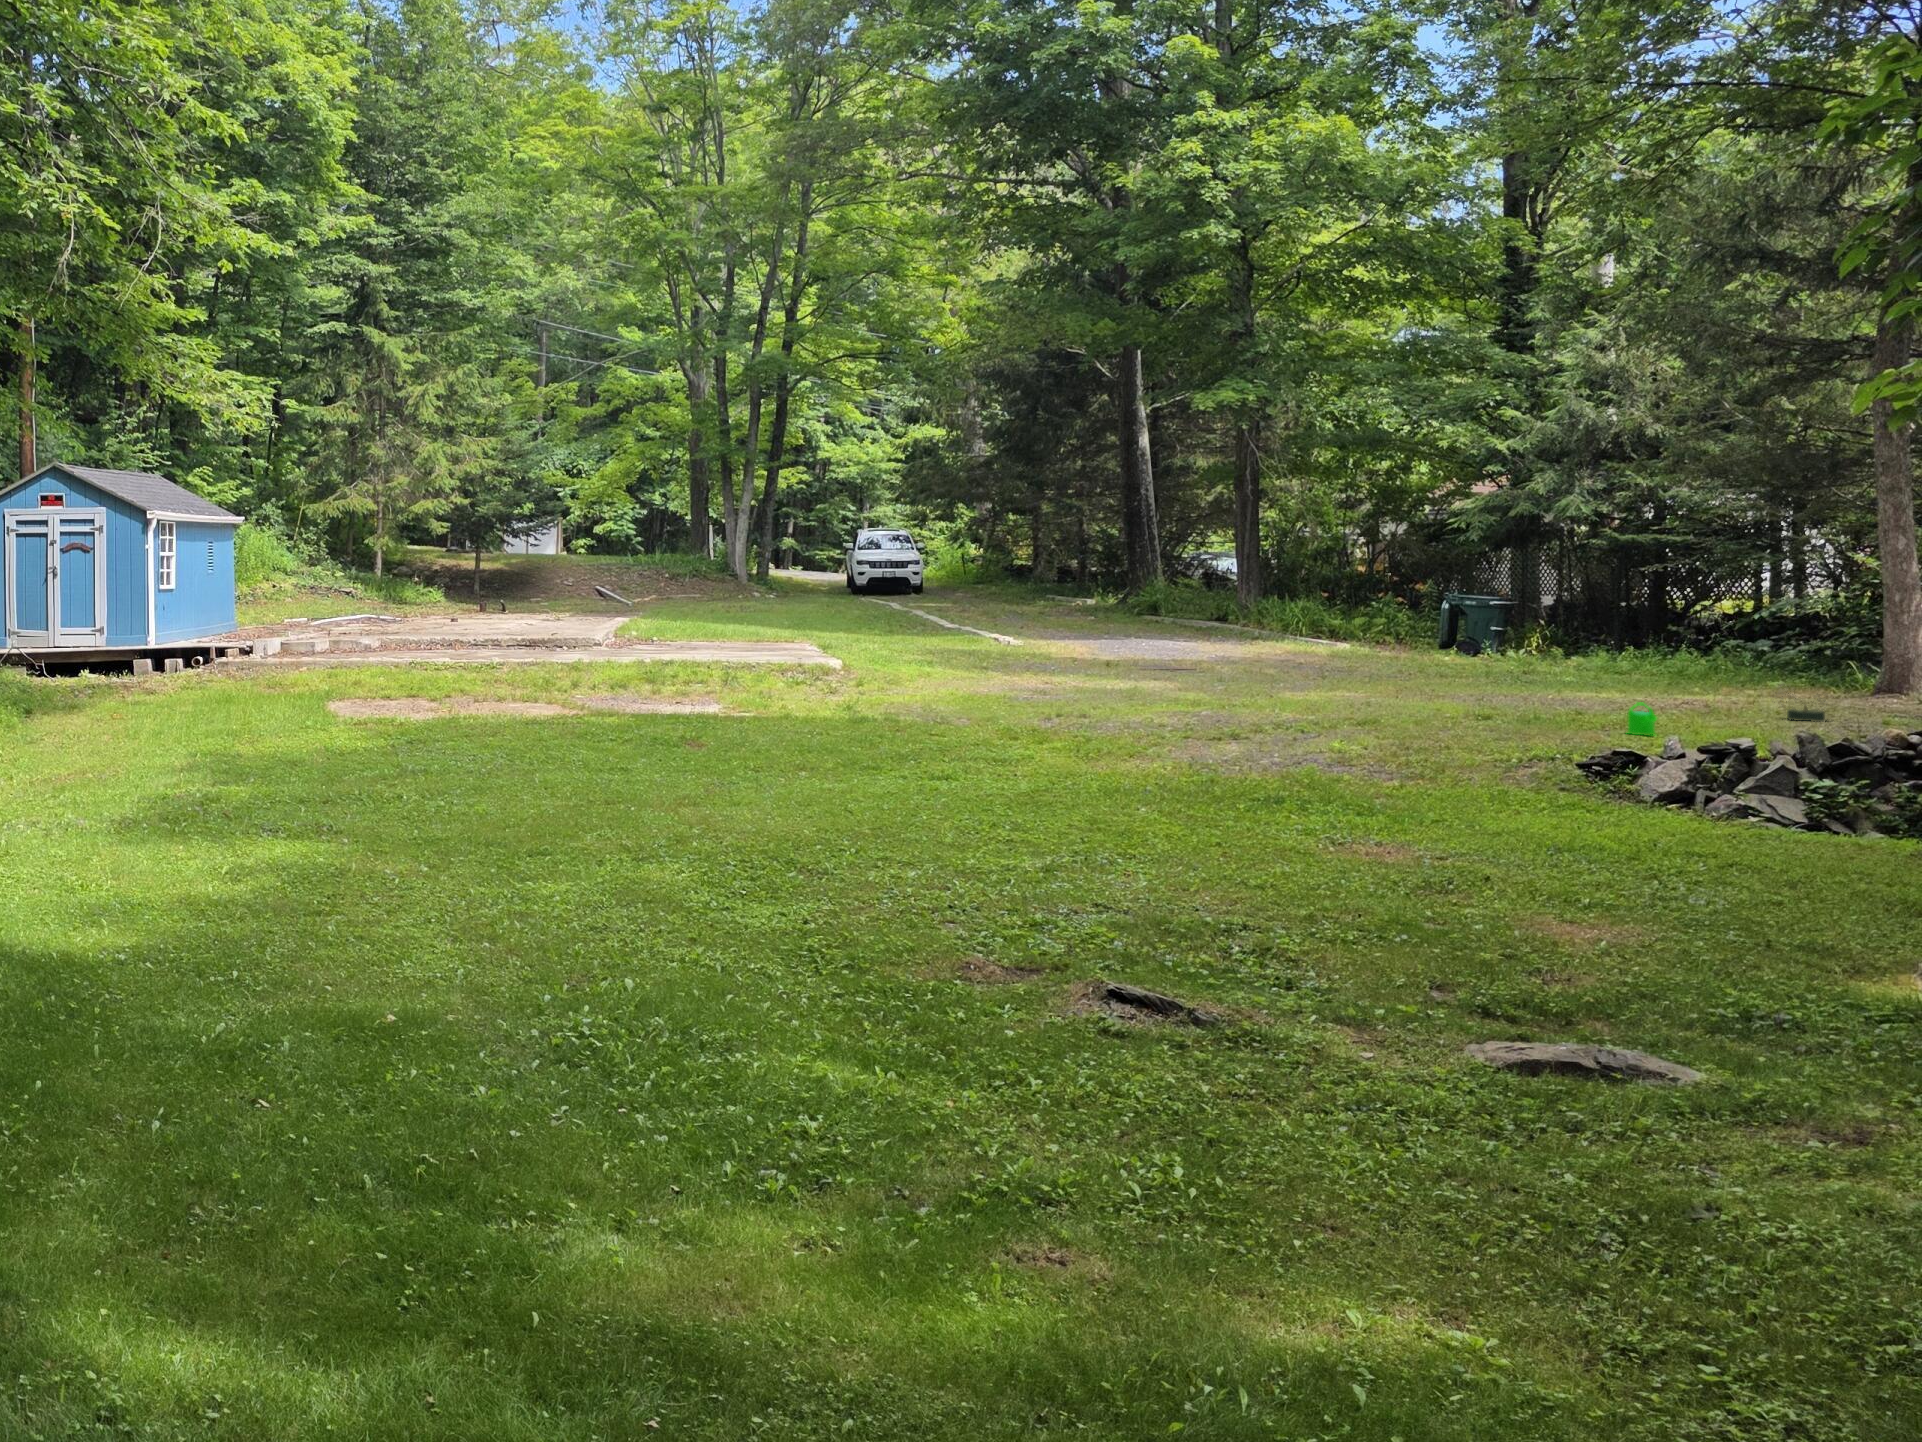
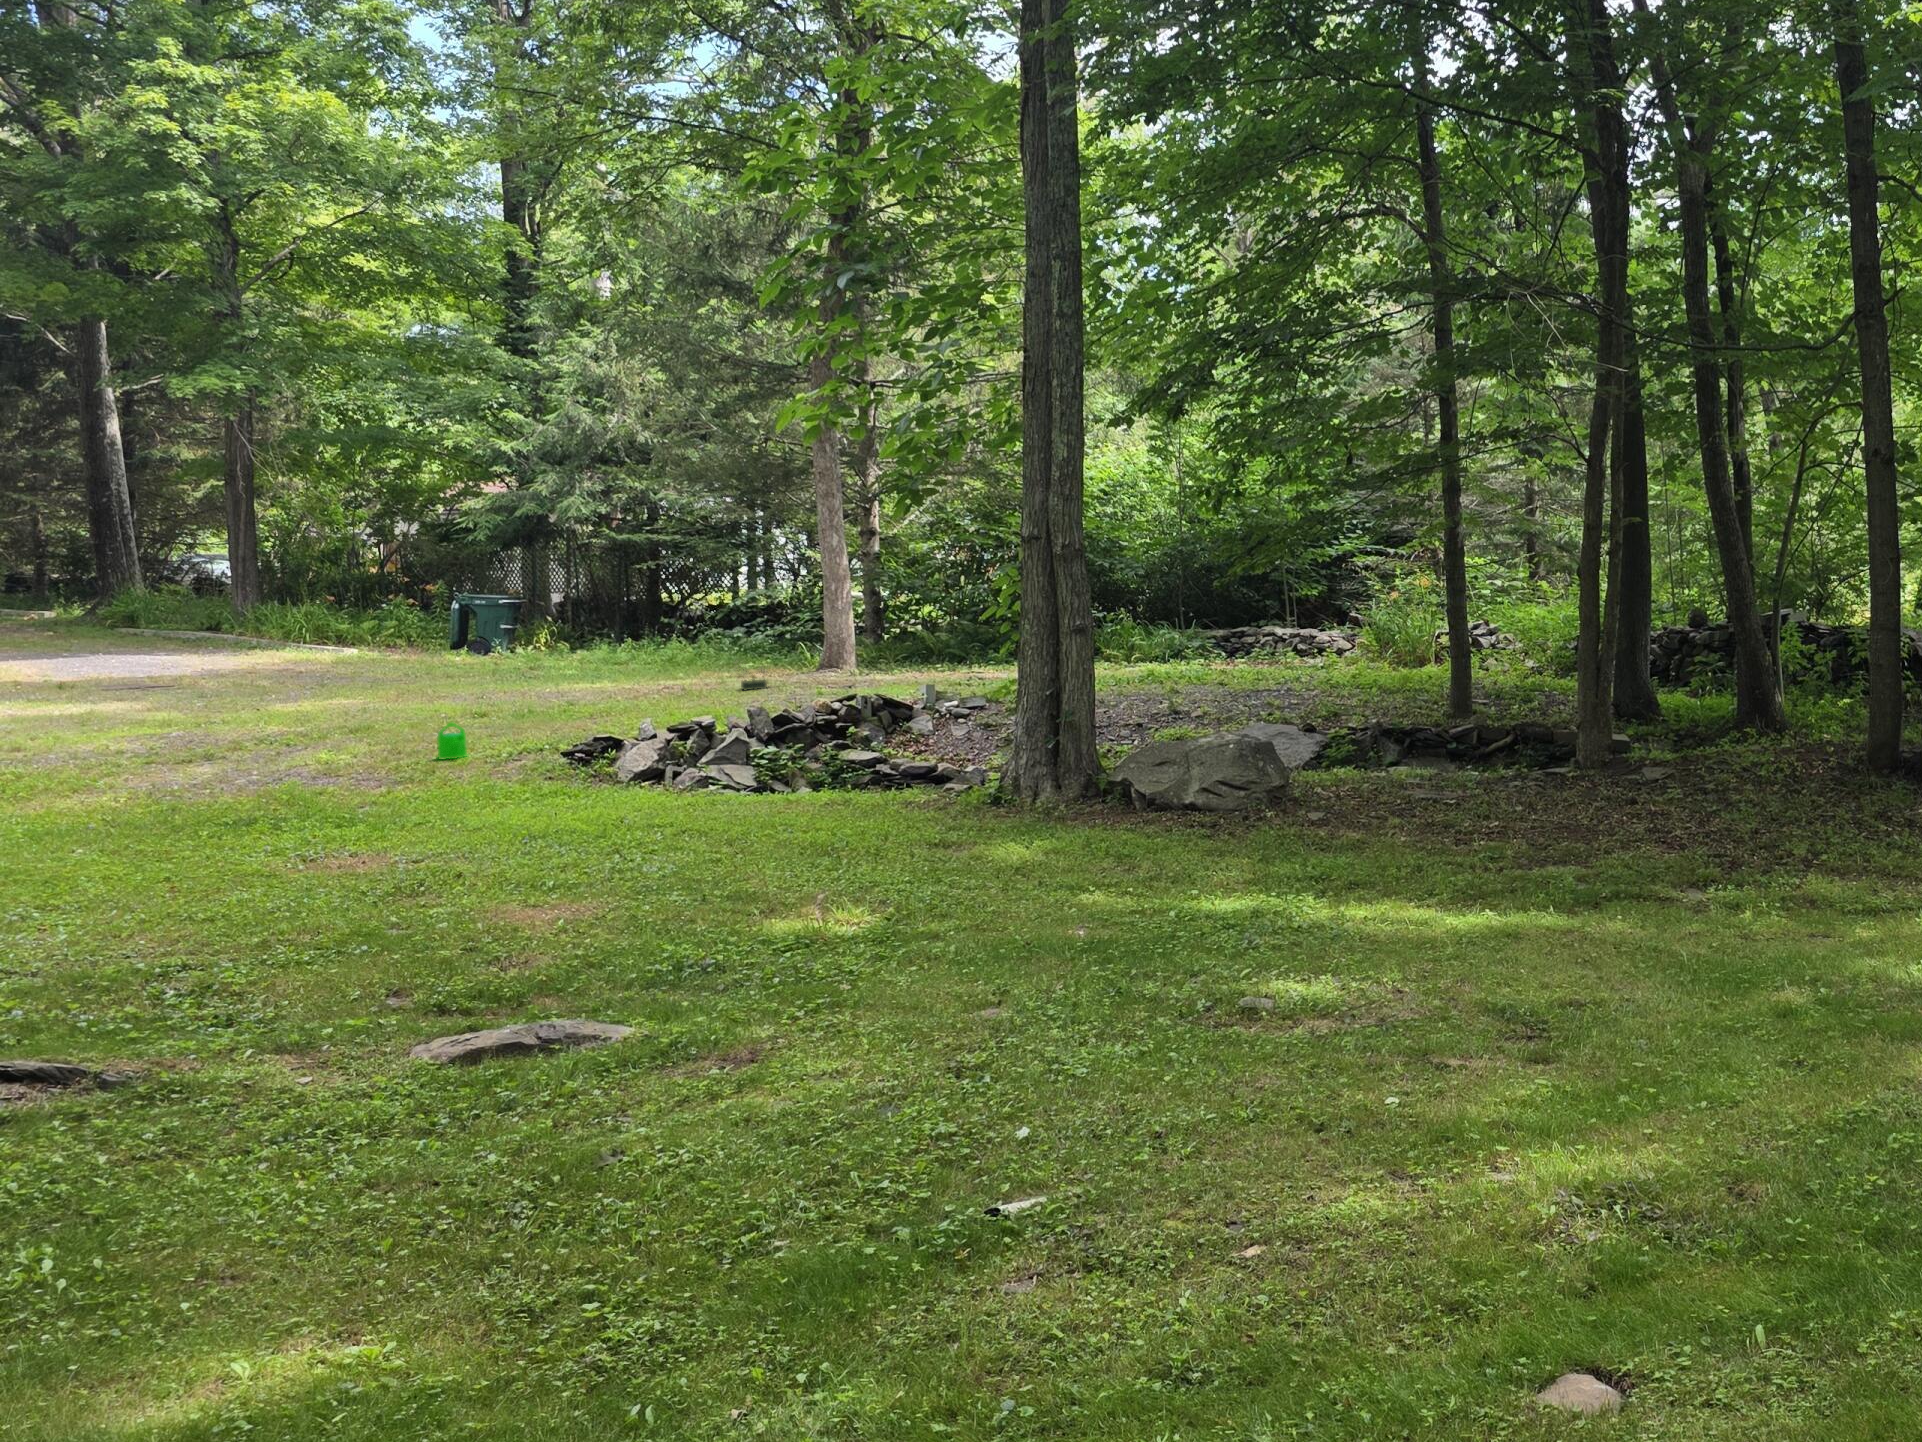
watering can: present [1628,702,1657,736] -> present [437,723,468,760]

